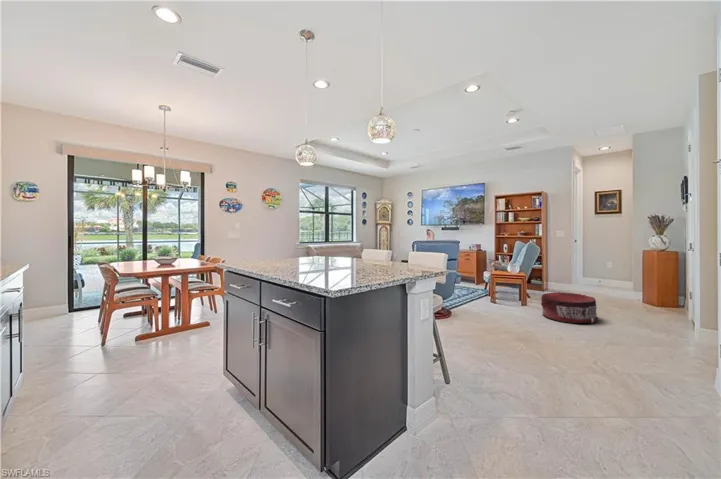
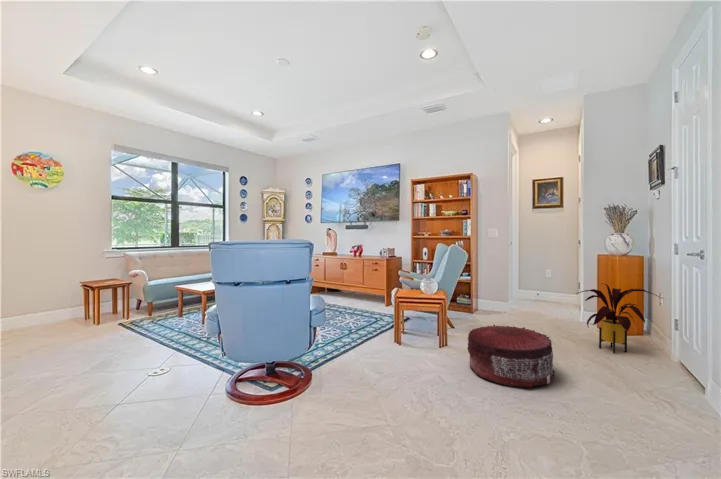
house plant: none [618,269,684,314] -> present [579,284,657,353]

